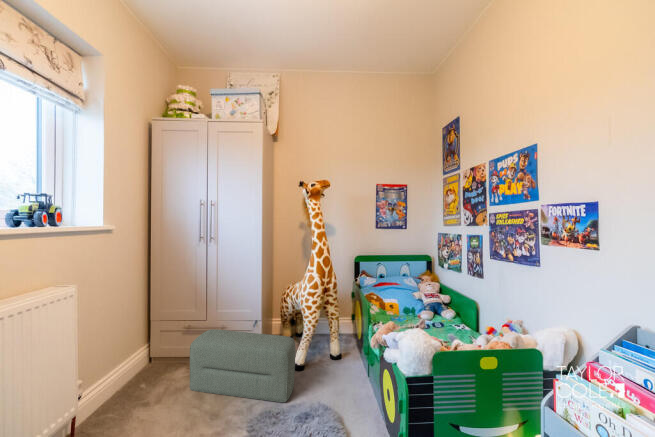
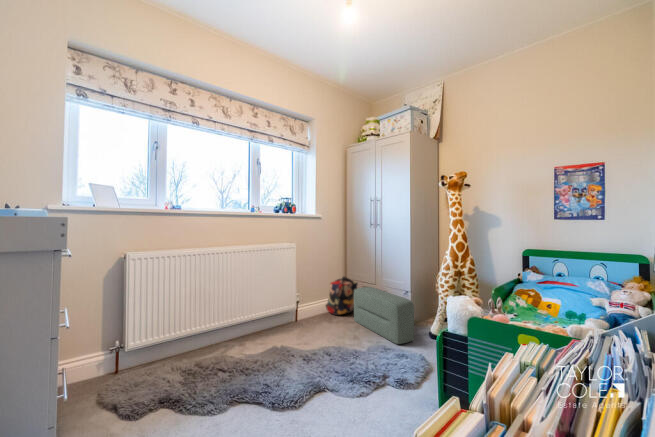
backpack: none [121,323,182,394] -> present [326,277,357,315]

